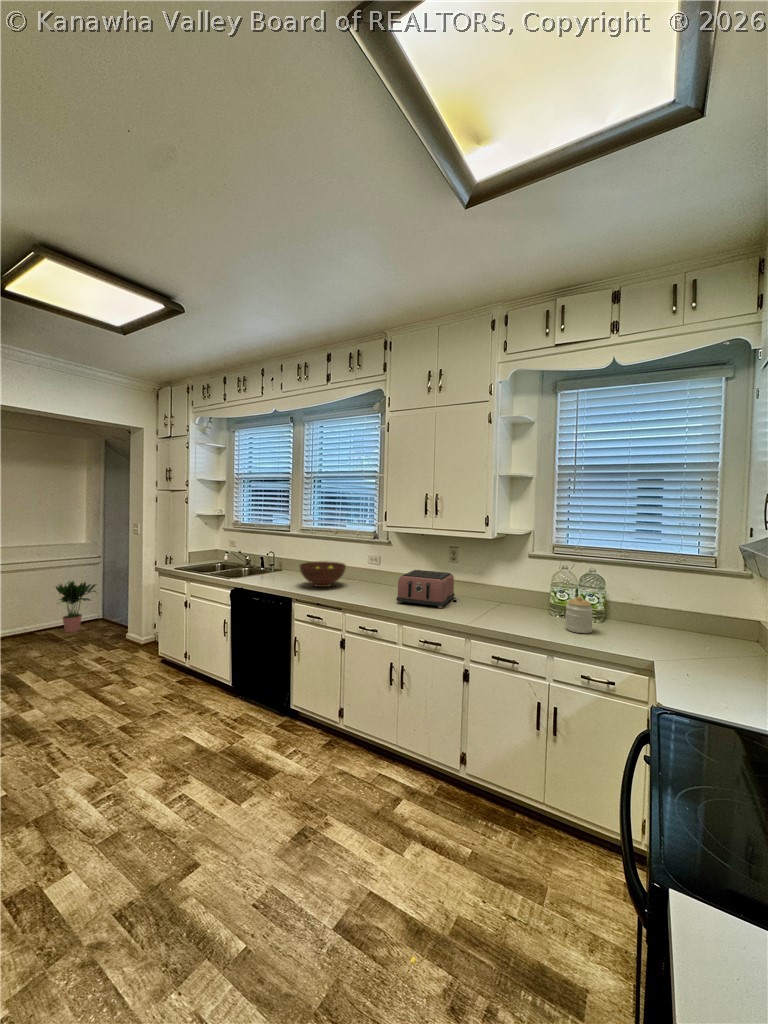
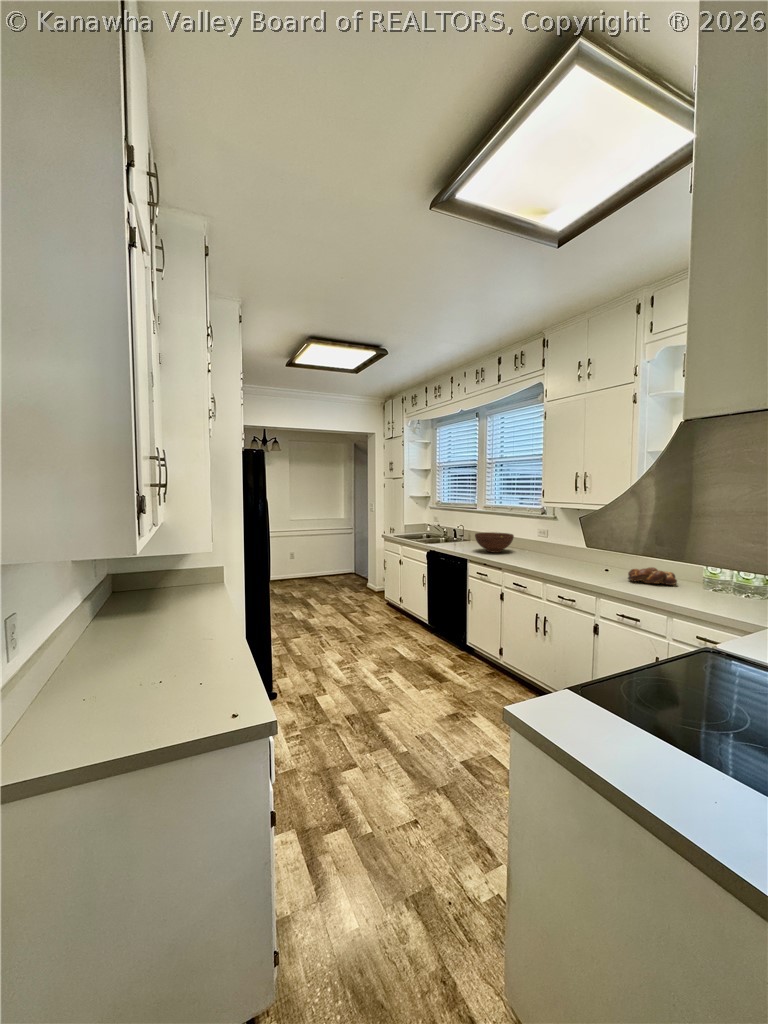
toaster: present [396,570,455,608] -> none [547,540,608,572]
potted plant: present [56,581,96,632] -> none [328,543,353,579]
jar: present [565,596,593,633] -> none [701,565,733,601]
bread loaf: none [488,599,535,617] -> present [628,567,677,585]

